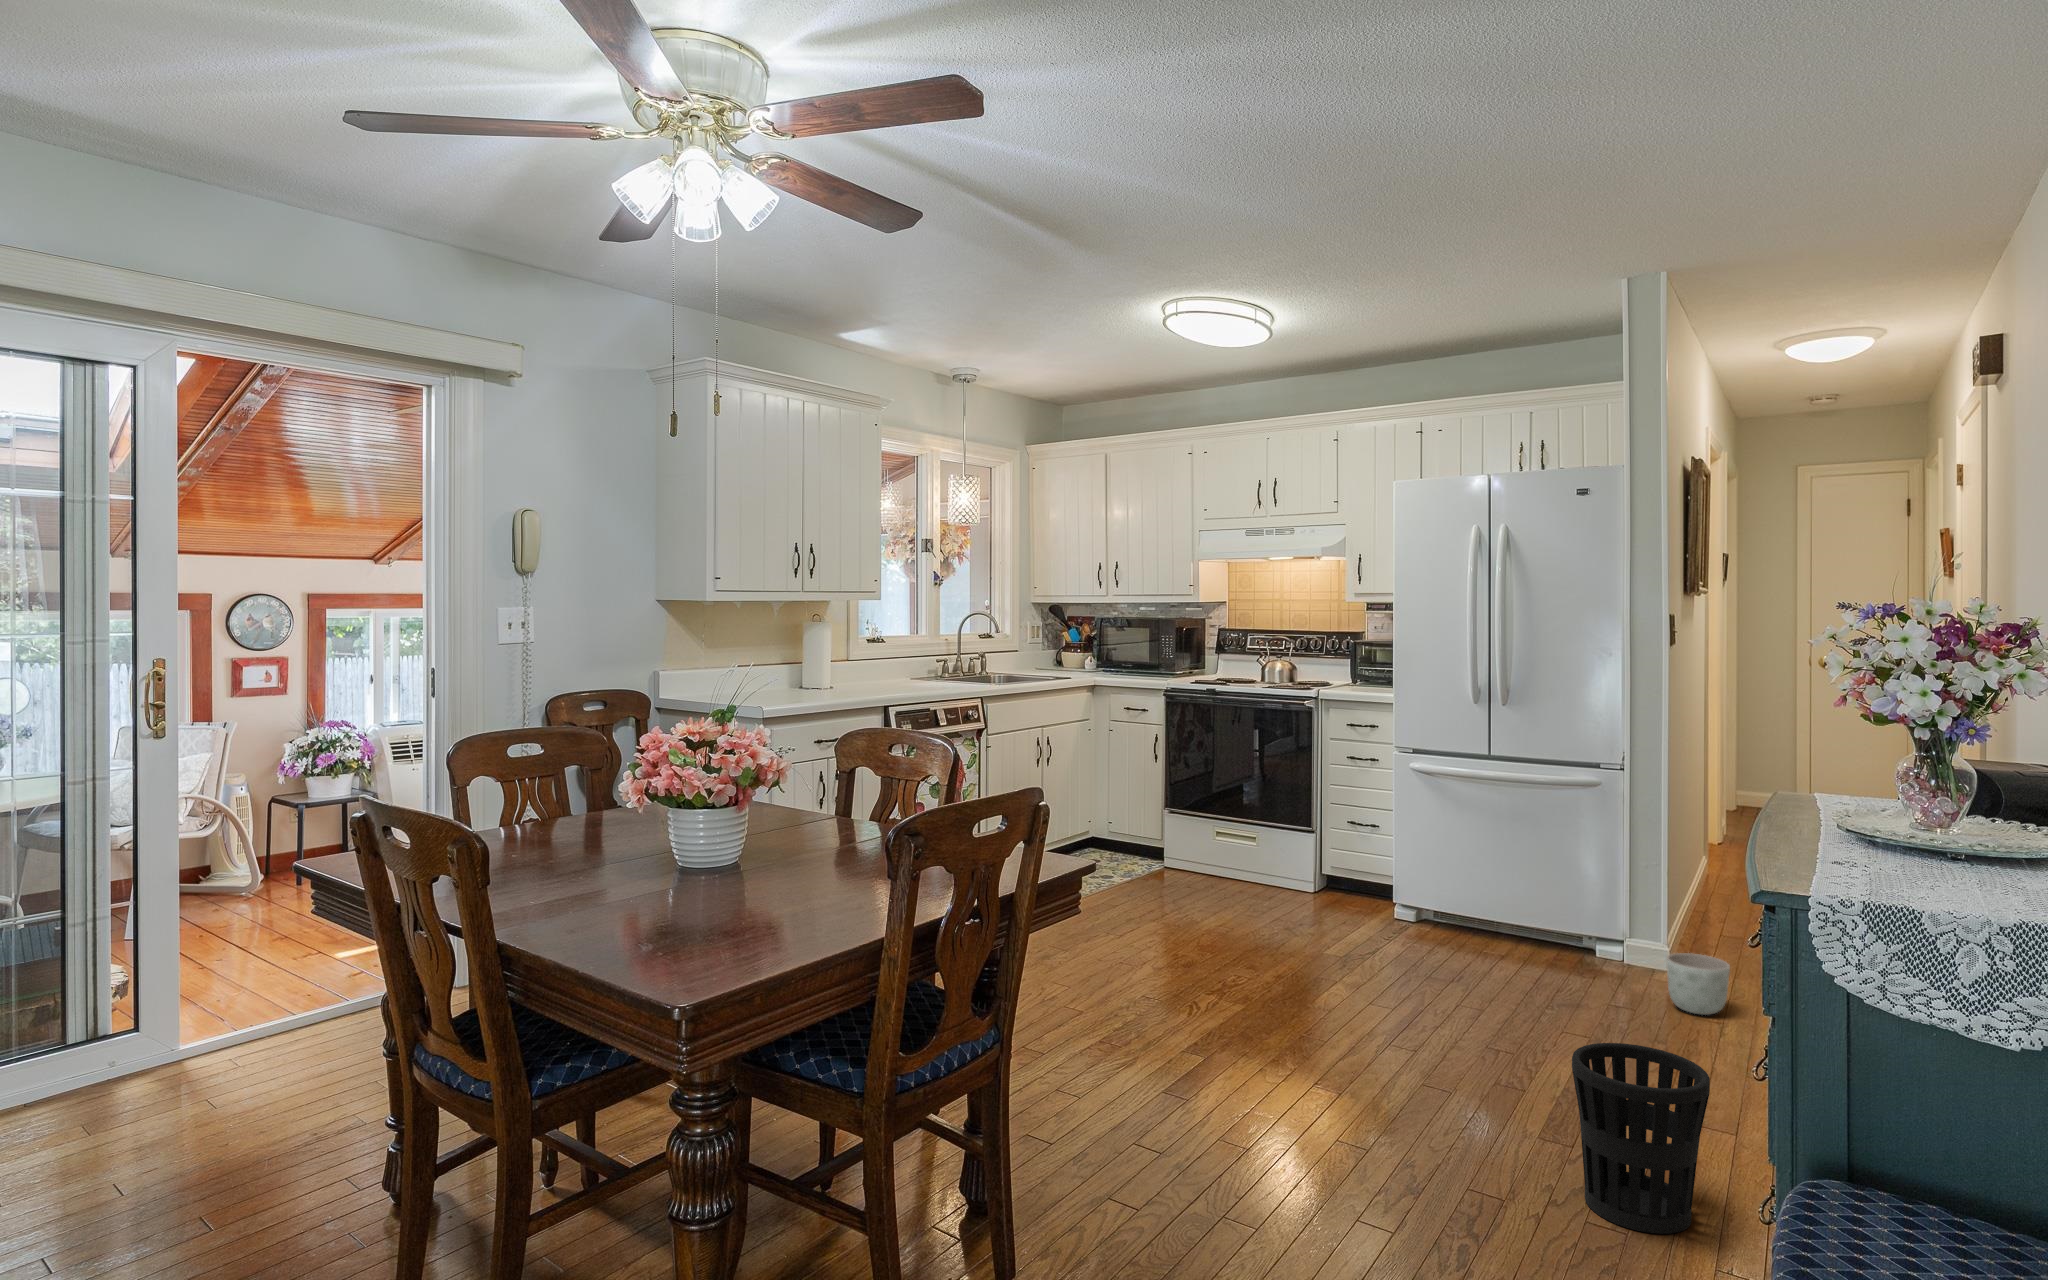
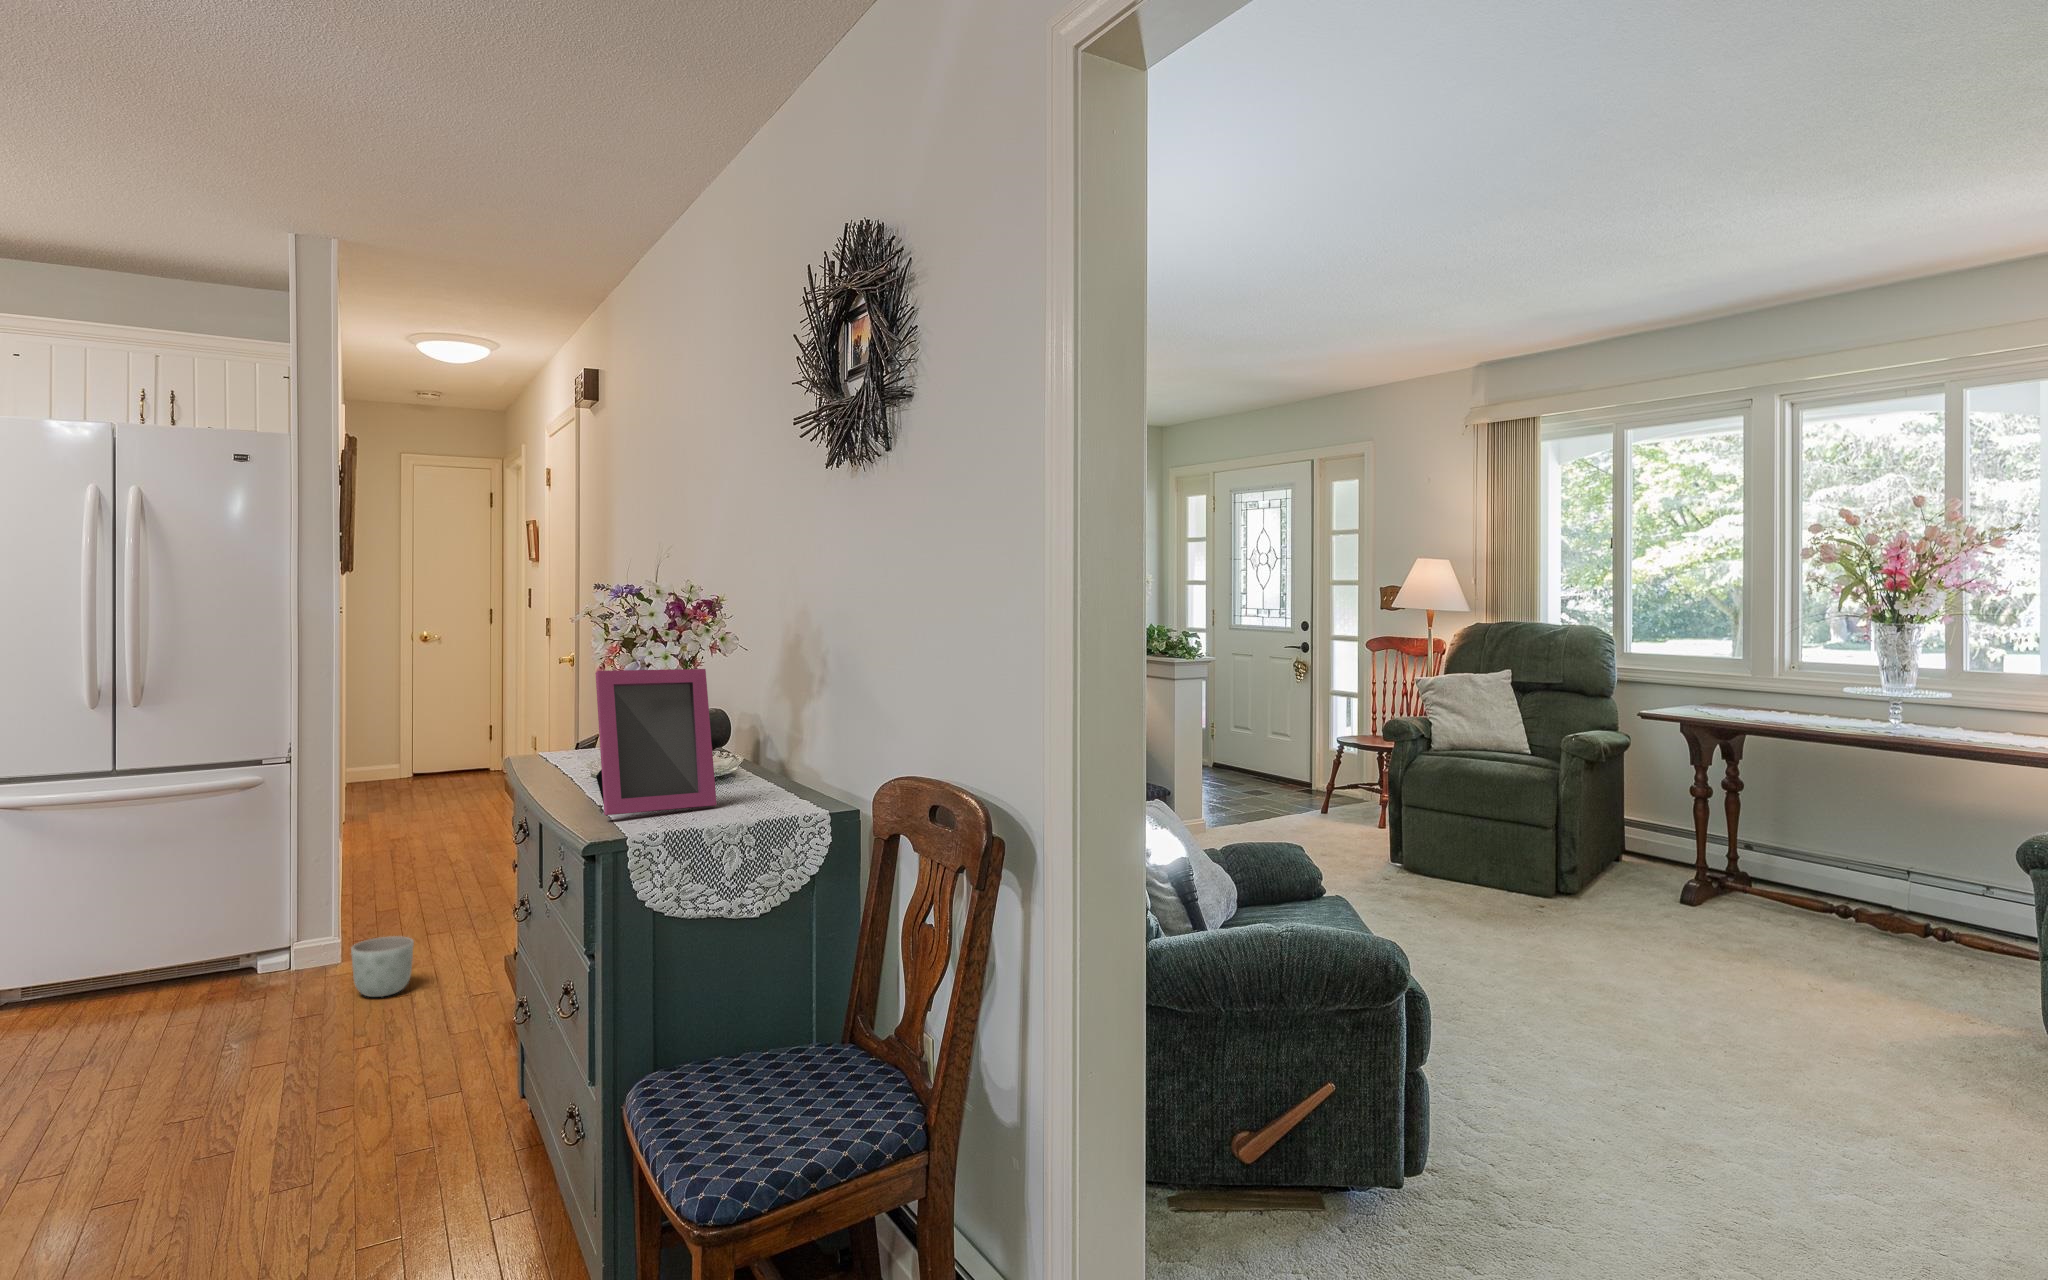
picture frame: none [1805,704,1971,887] -> present [595,669,717,815]
wastebasket: present [1572,1043,1710,1234] -> none [333,1029,473,1222]

